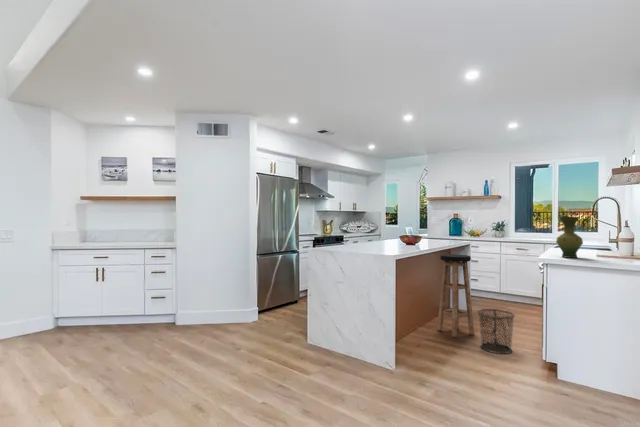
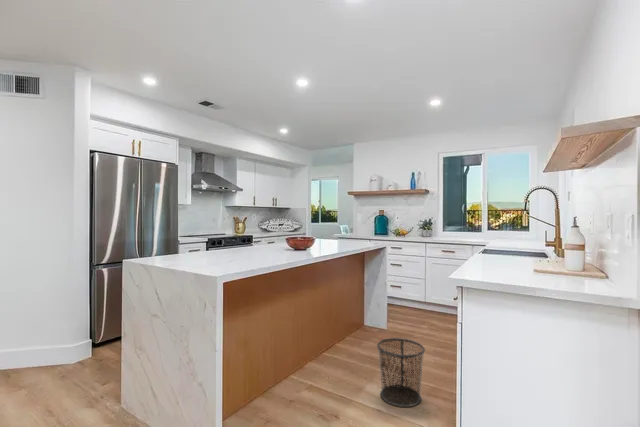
vase: present [556,217,583,258] -> none [476,211,514,274]
bar stool: present [438,254,474,337] -> none [334,262,380,376]

